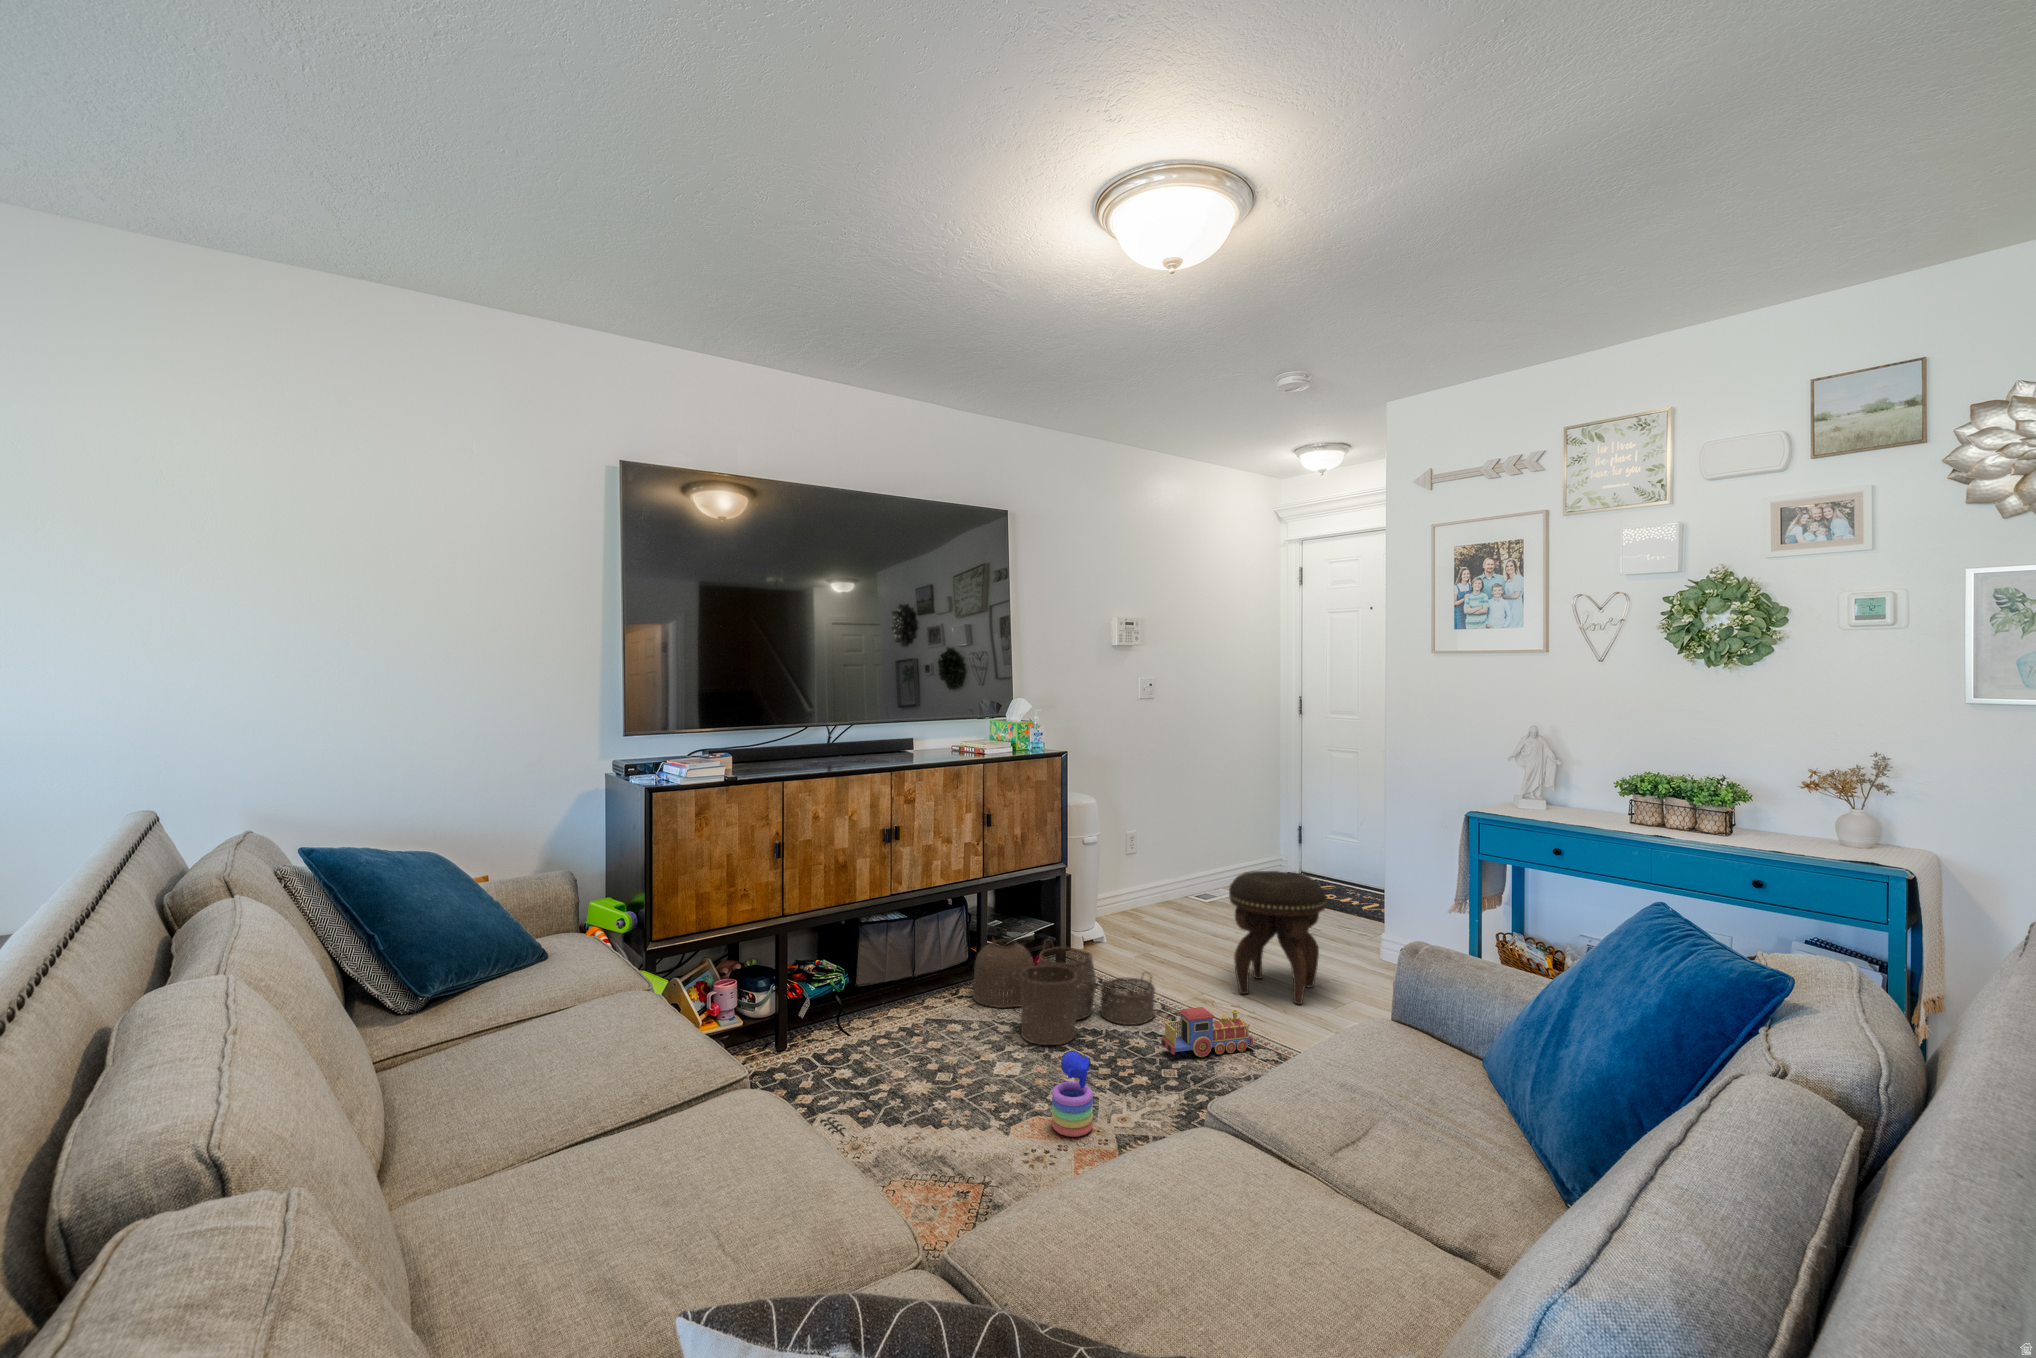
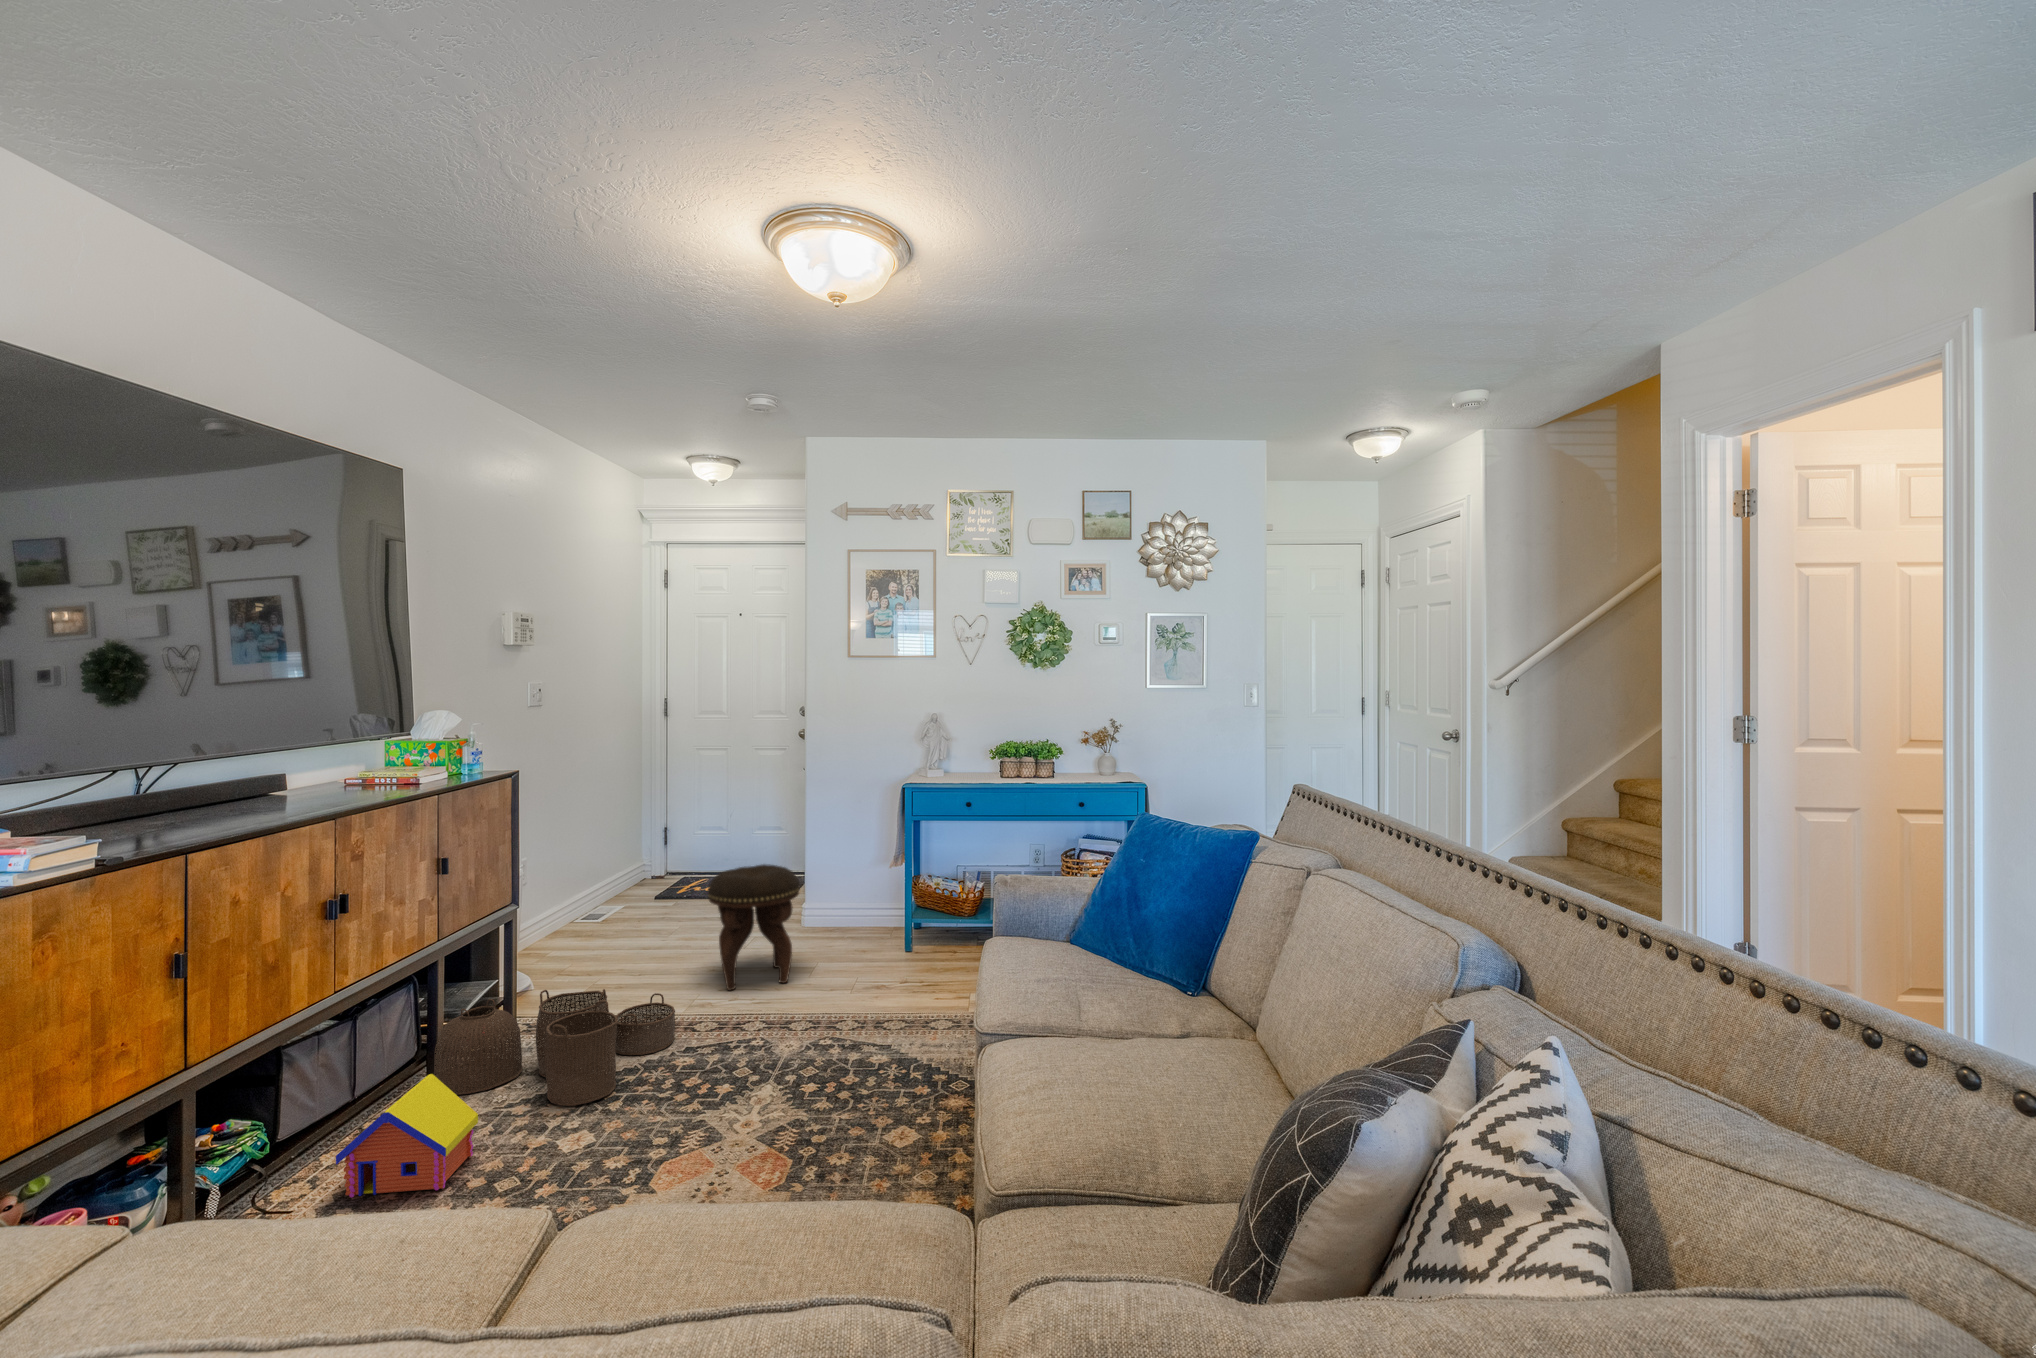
toy house: none [860,975,946,1065] -> present [336,1074,478,1197]
toy train: present [1161,1007,1253,1057] -> none [713,998,790,1058]
stacking toy: present [1052,1052,1093,1137] -> none [687,1076,732,1164]

